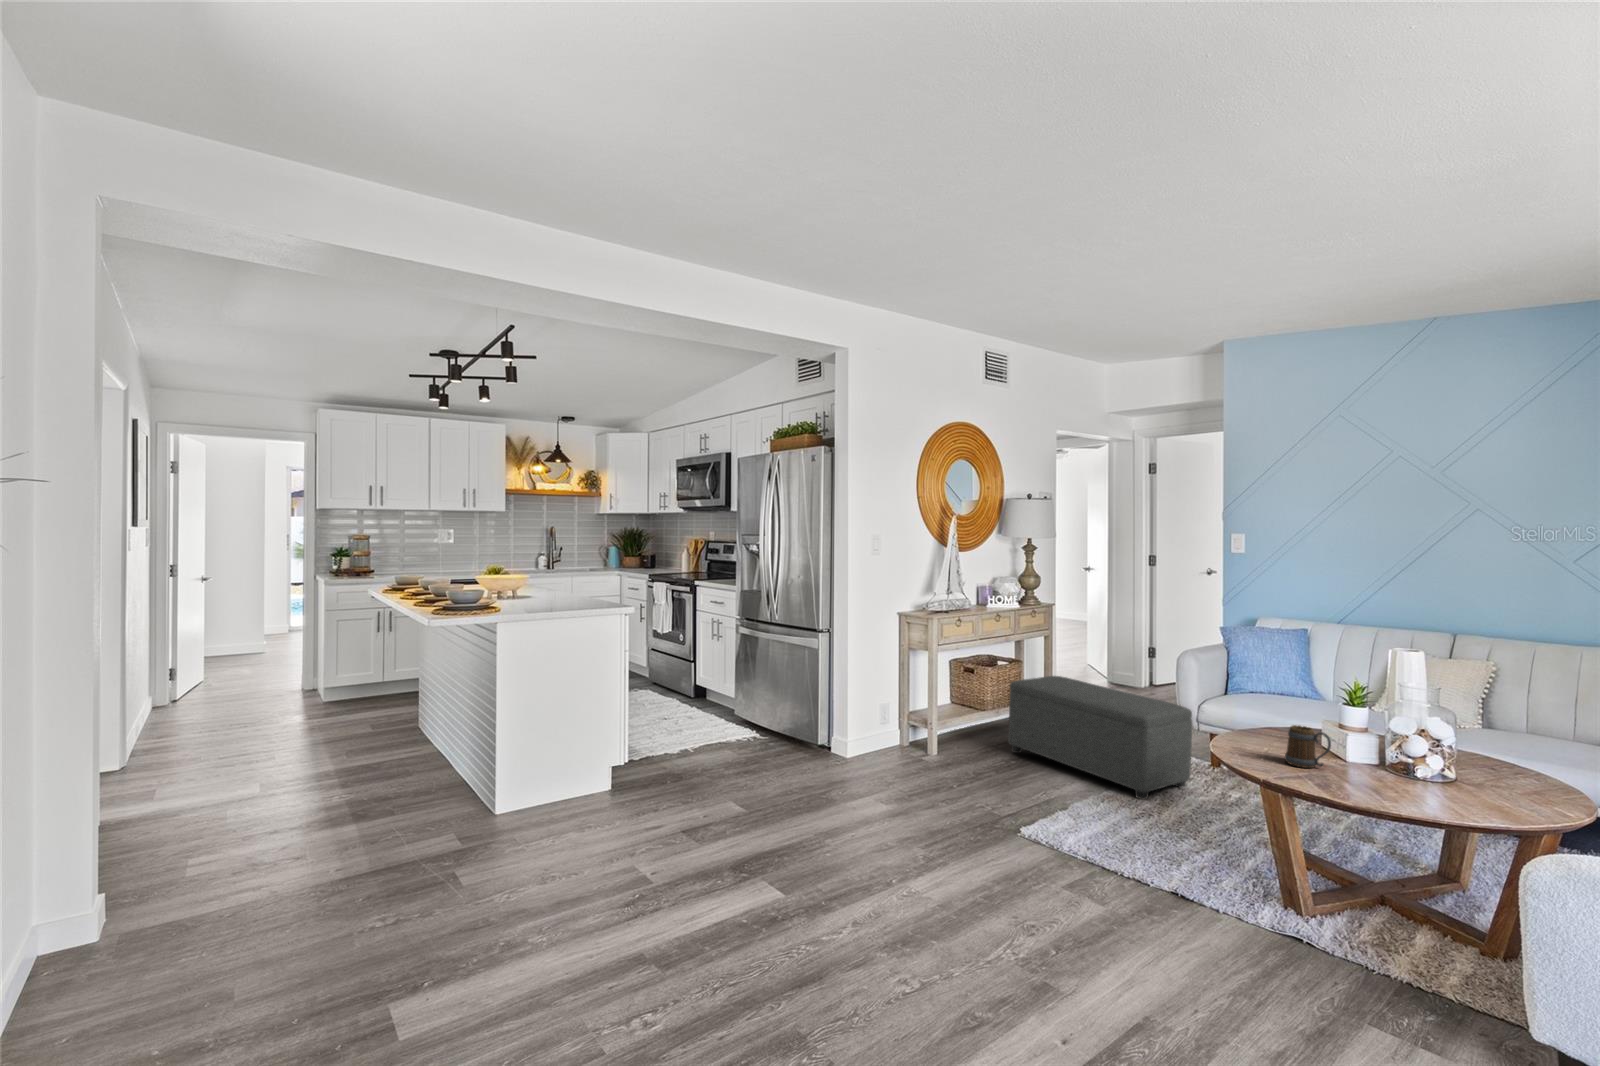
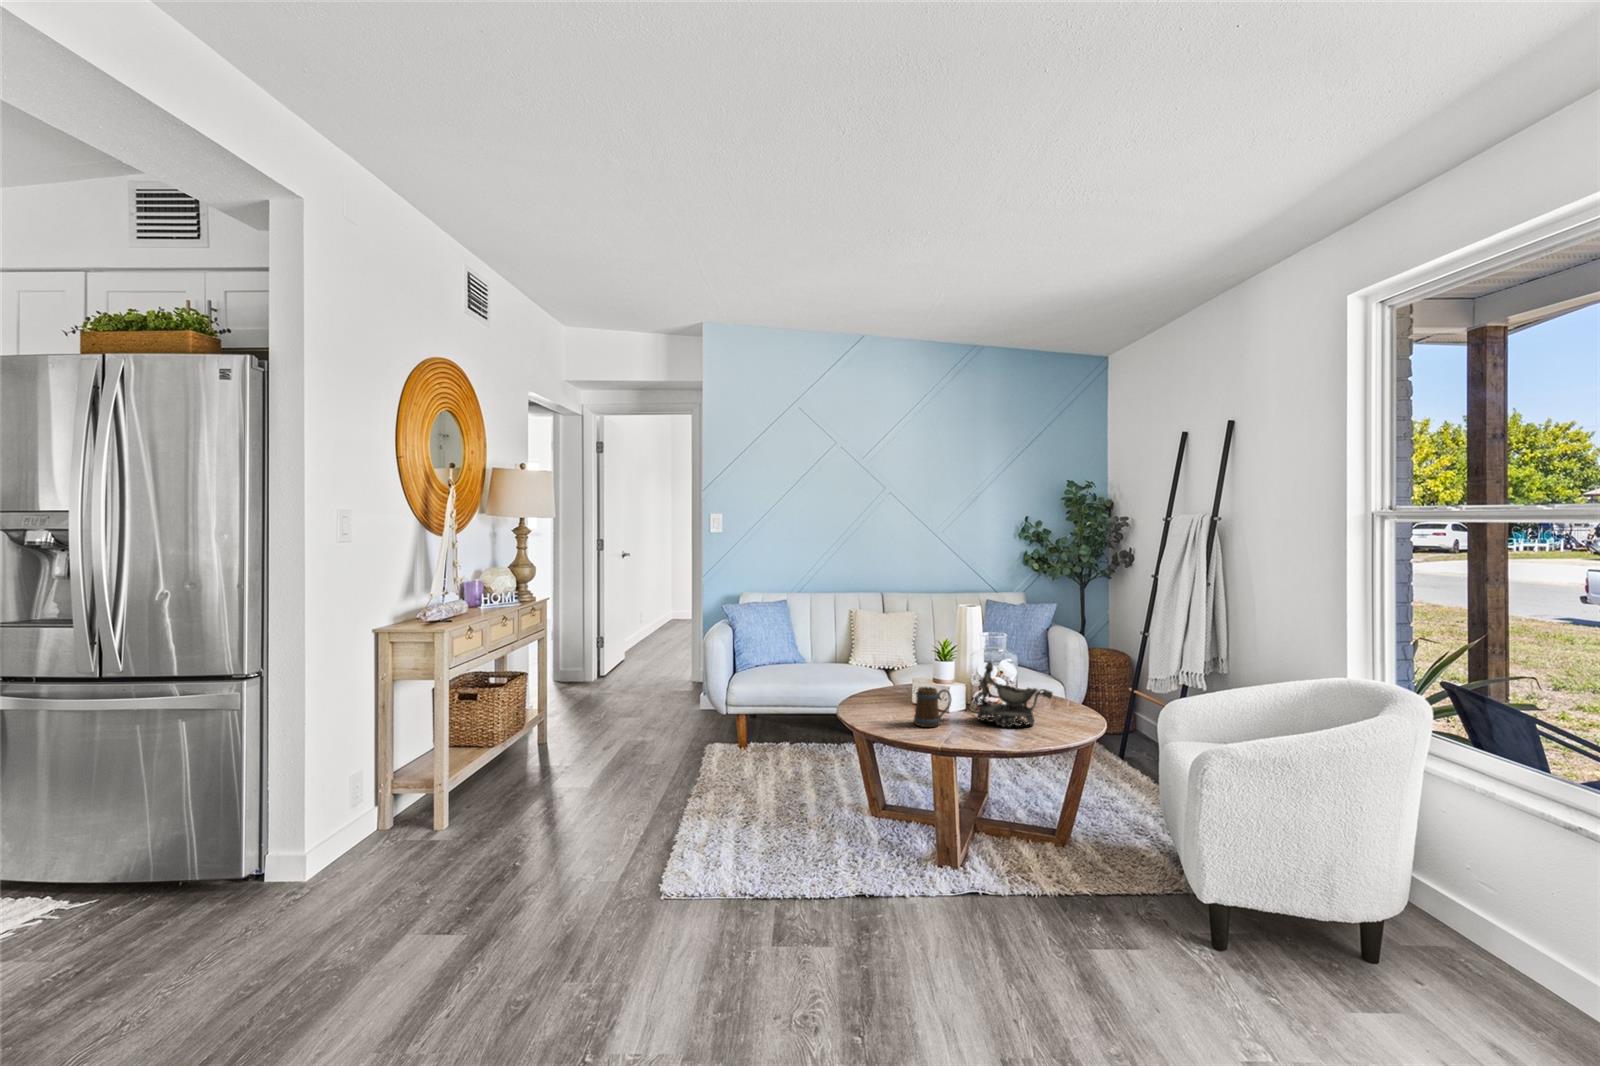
ottoman: present [1008,676,1192,799] -> none [538,685,749,806]
decorative bowl: none [1370,714,1466,797] -> present [974,662,1053,727]

